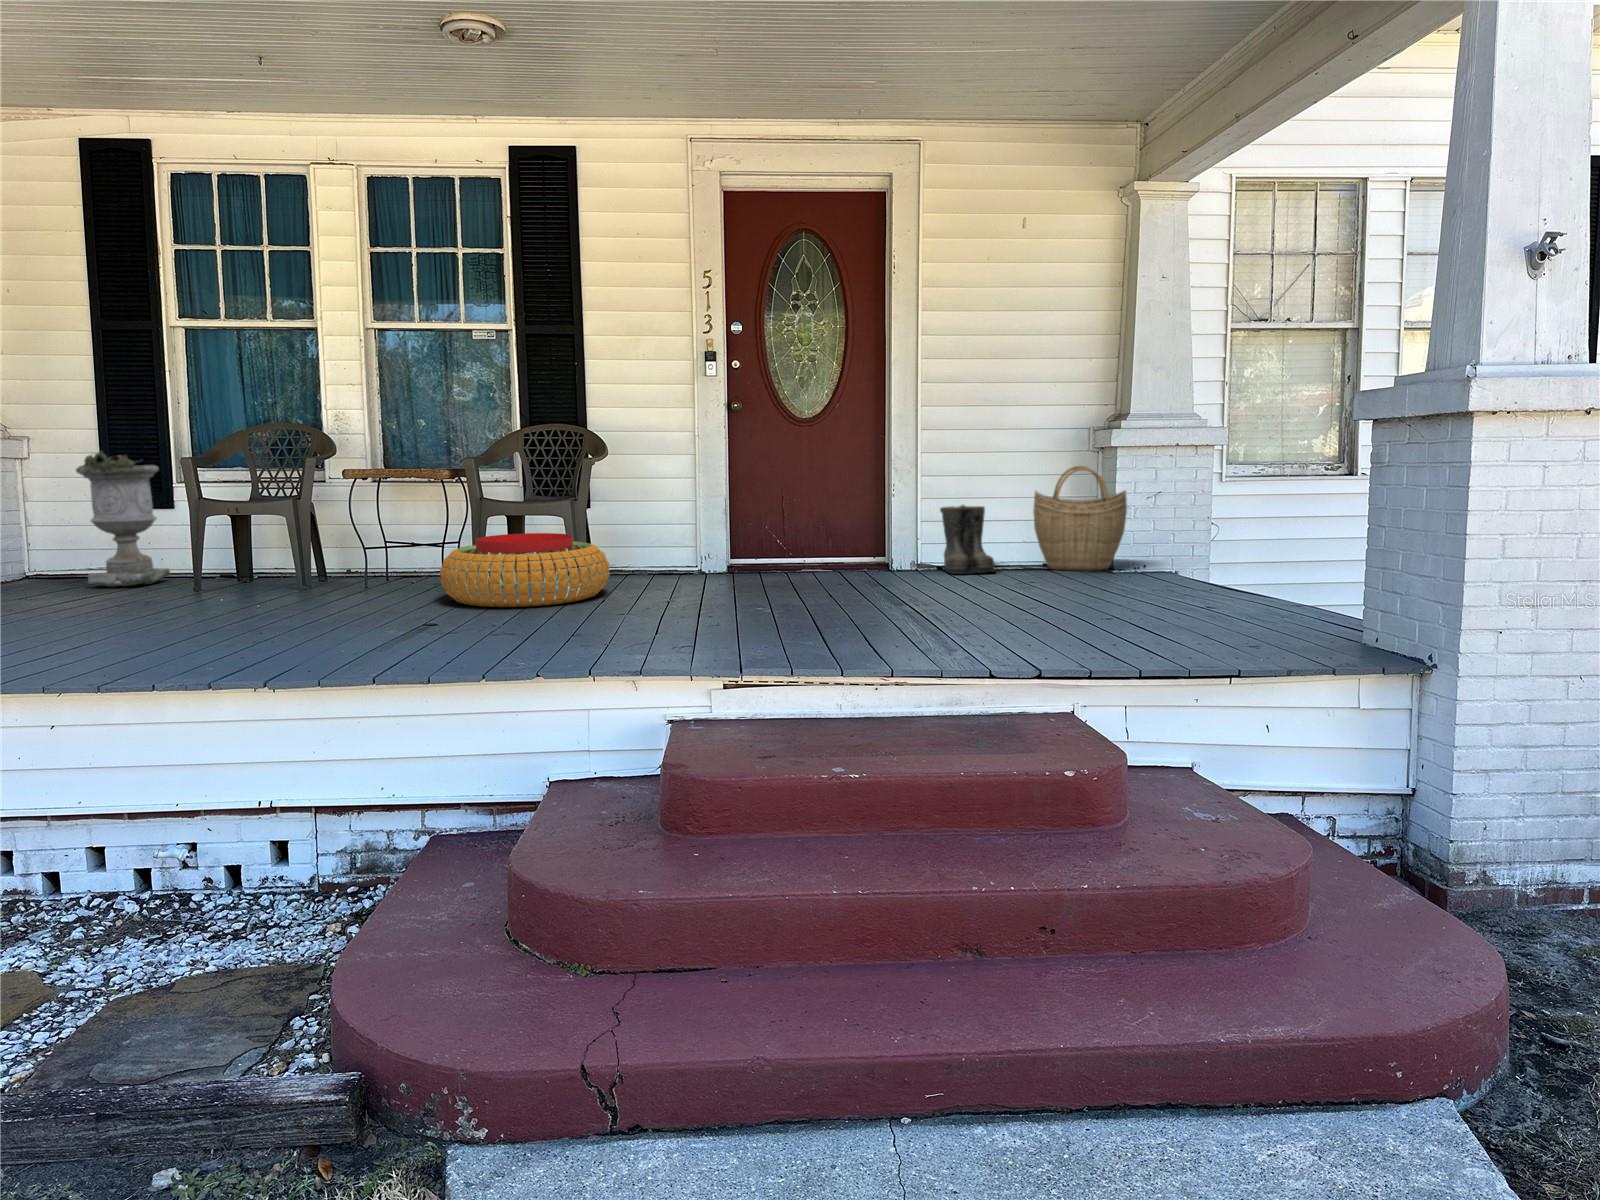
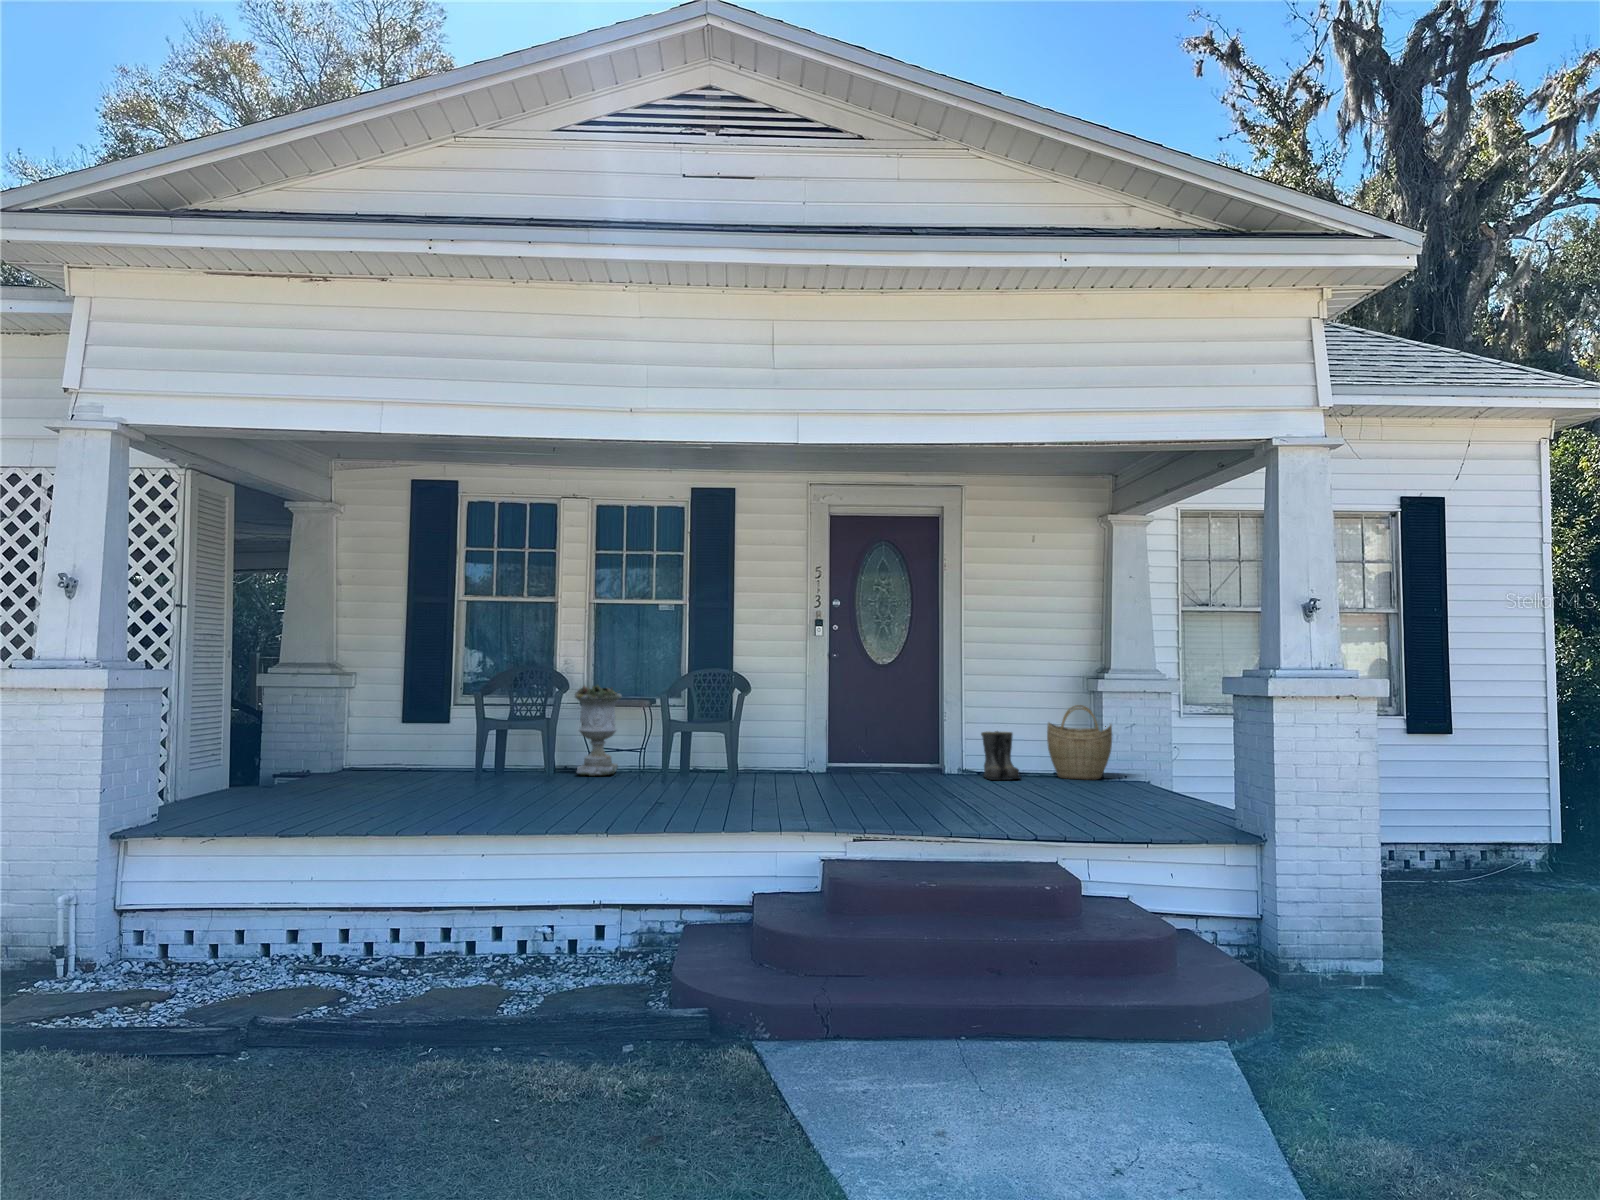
planter: present [76,451,171,587] -> present [575,685,622,776]
pouf: present [440,533,610,607] -> none [651,746,760,795]

